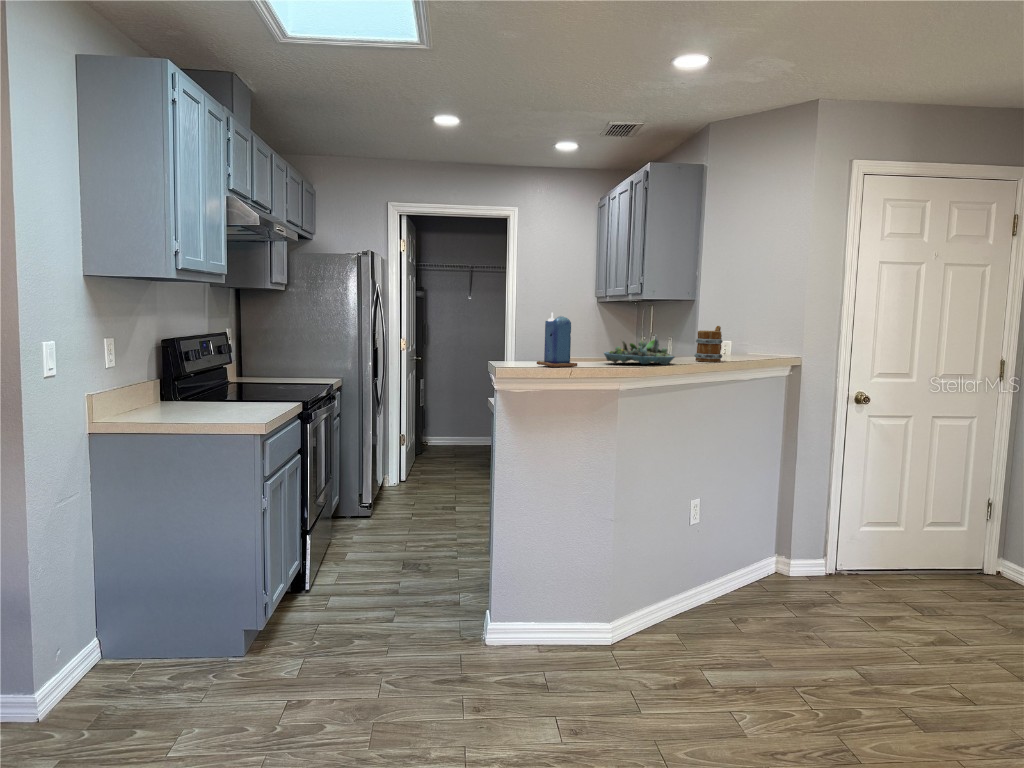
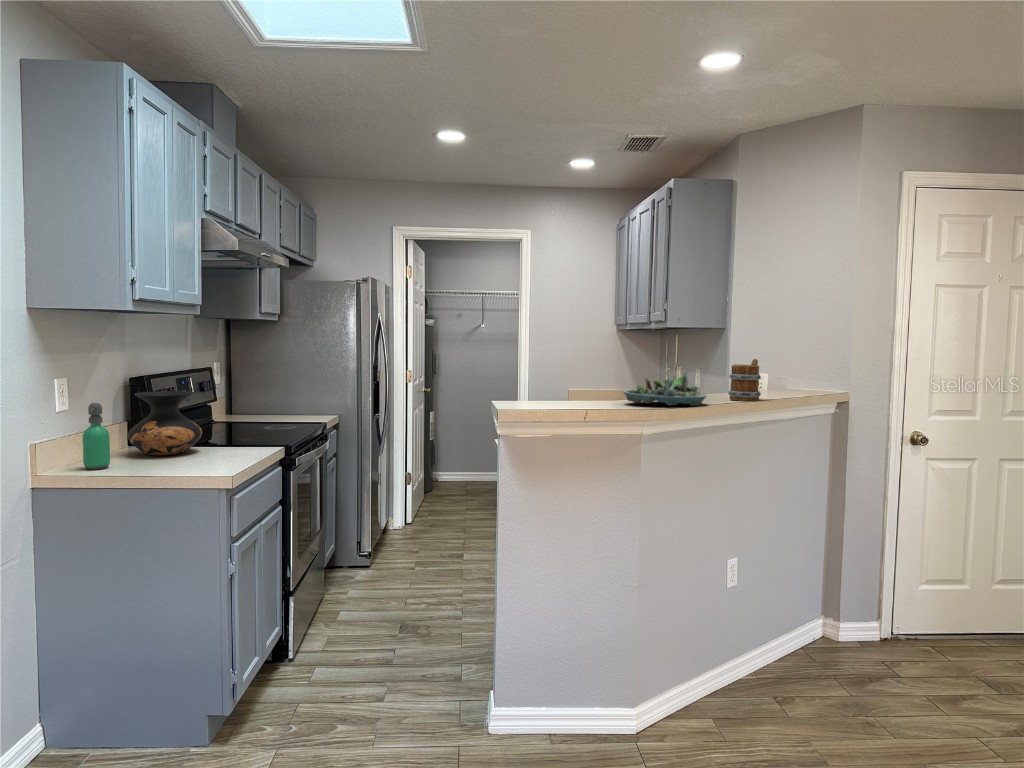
candle: present [537,313,577,367] -> none [546,346,593,410]
vase: none [164,352,229,409] -> present [128,391,202,456]
soap dispenser: none [130,360,154,418] -> present [82,403,110,469]

